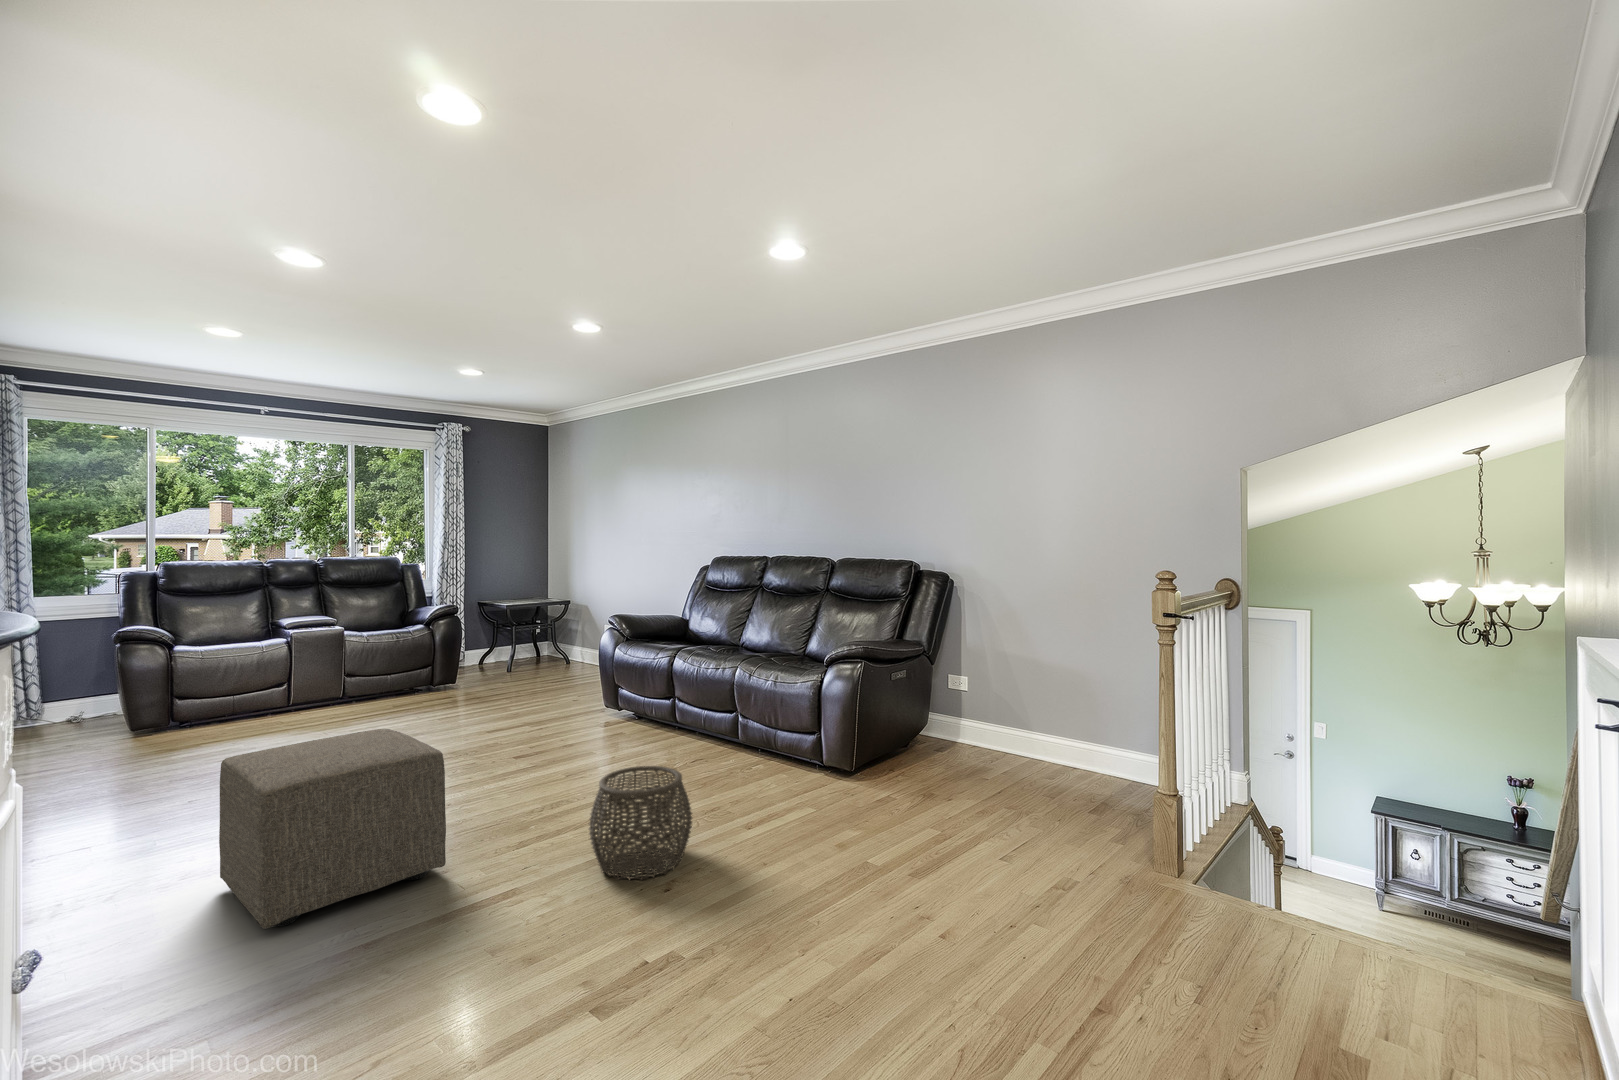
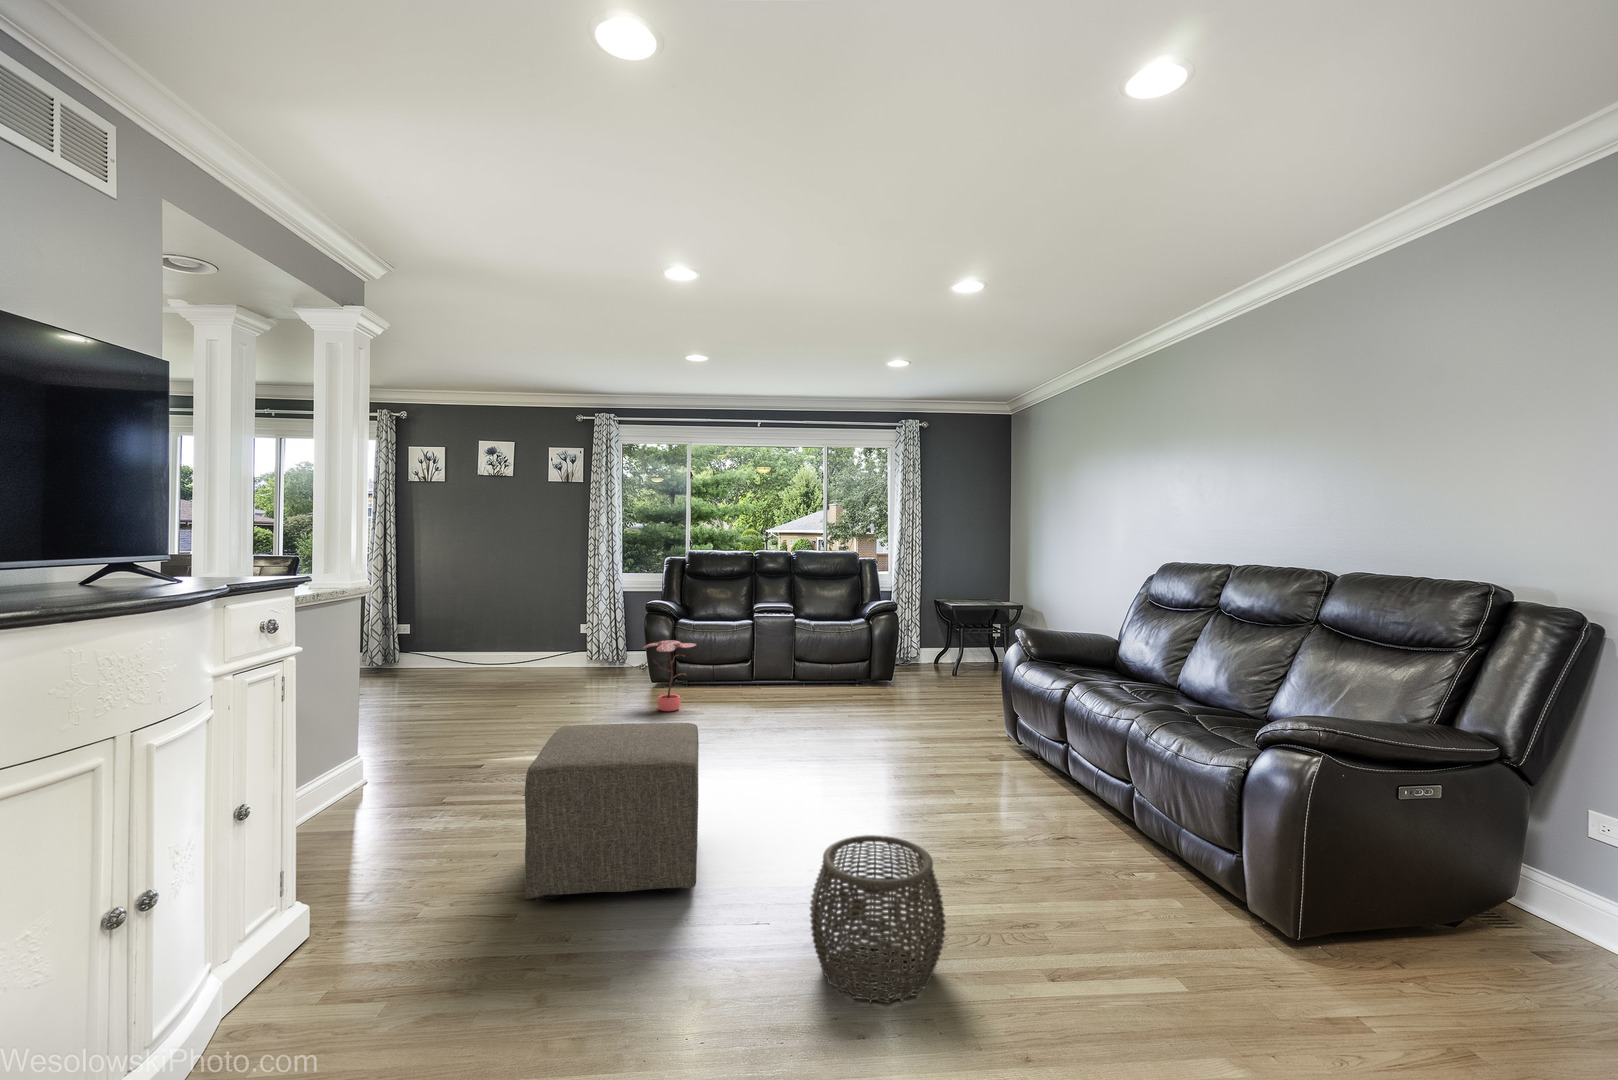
potted plant: none [153,670,237,756] -> present [643,640,696,711]

